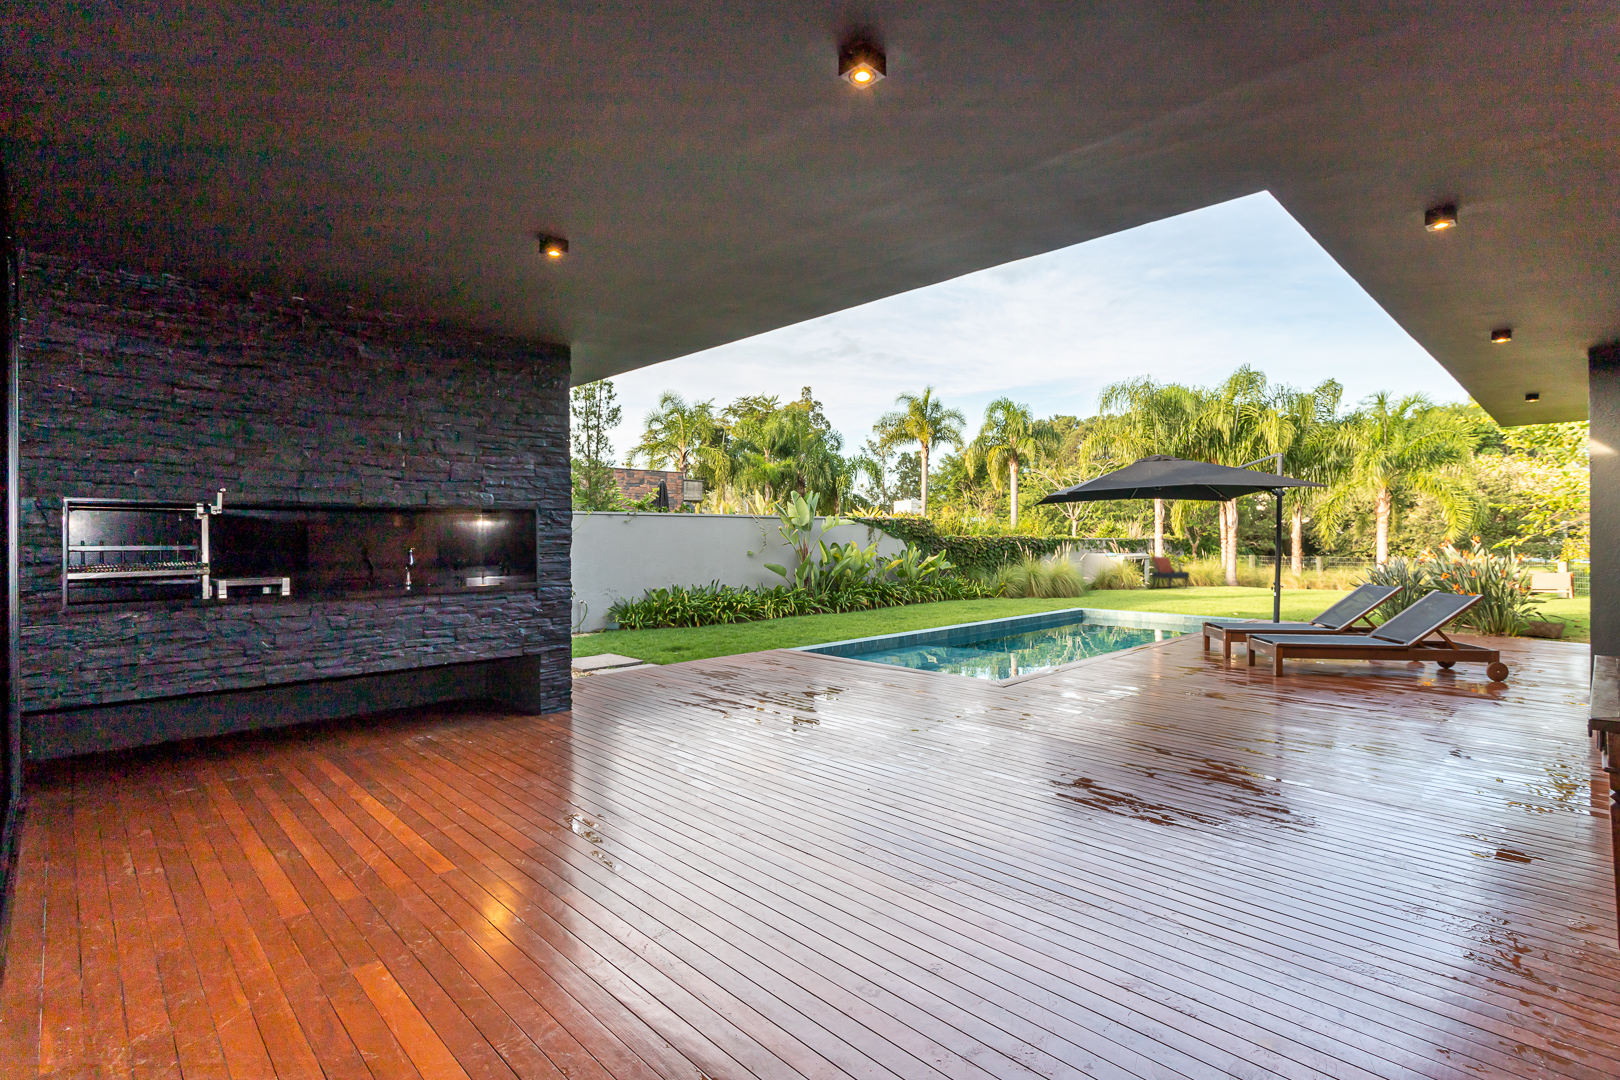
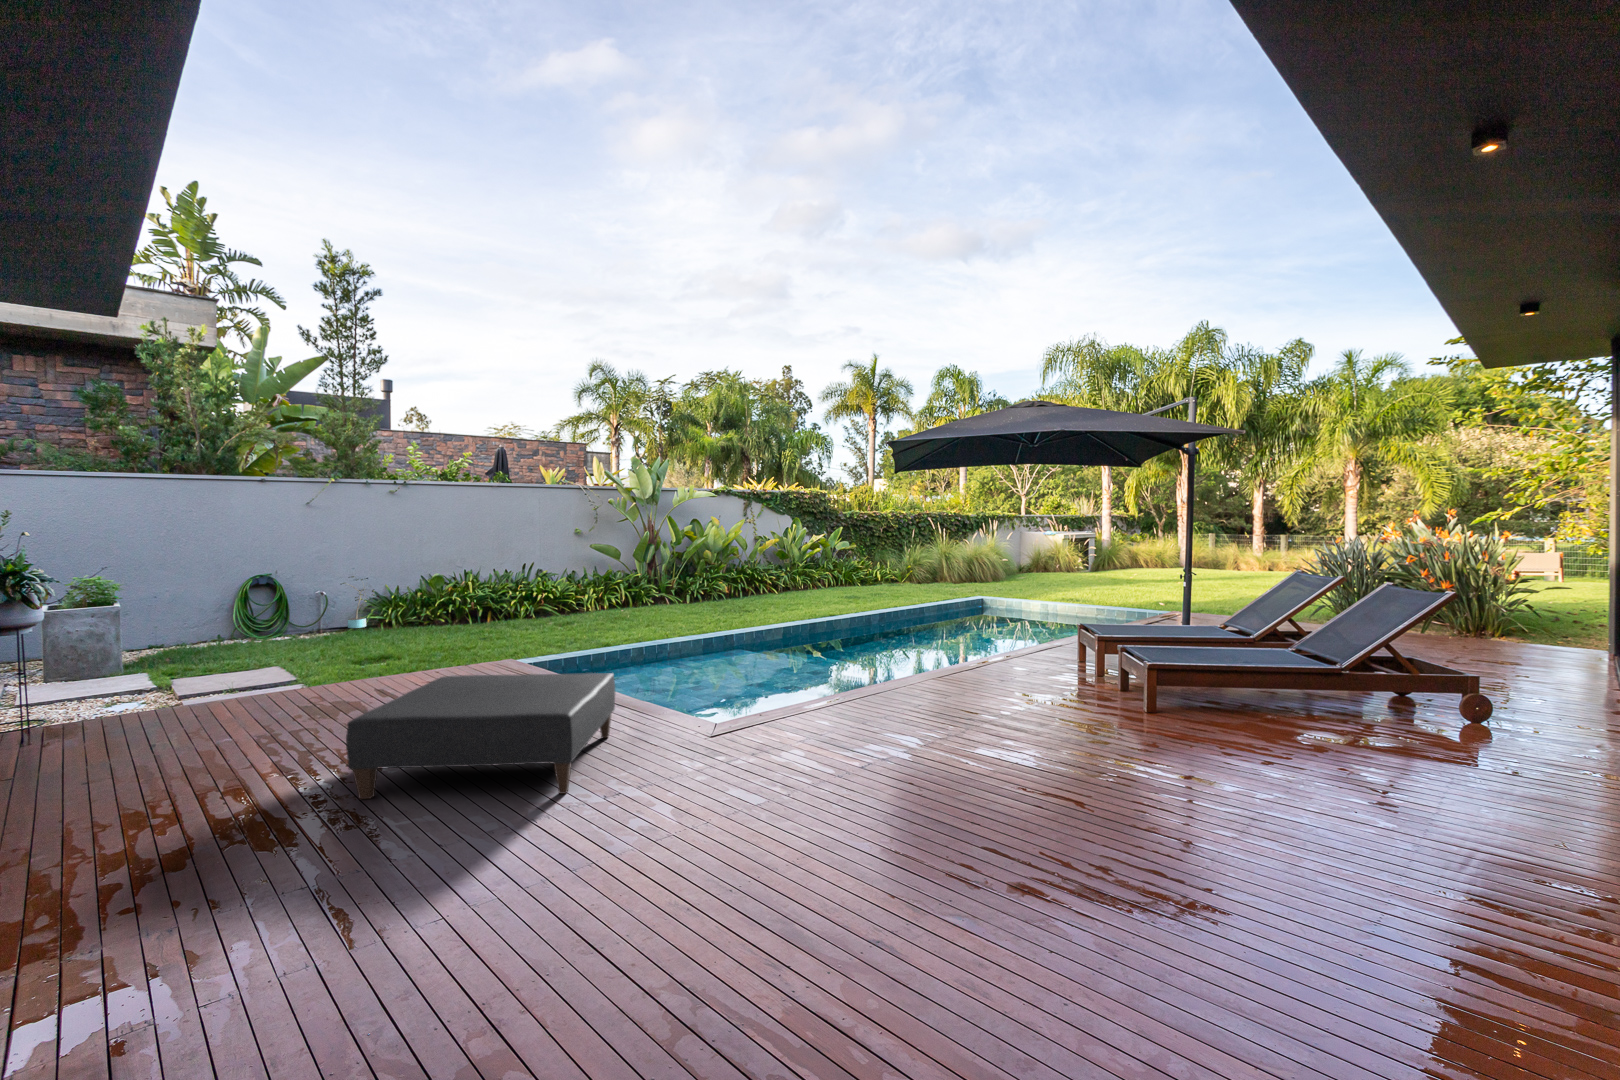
armchair: present [1150,556,1189,587] -> none [1087,534,1132,572]
woven basket: present [1524,618,1566,638] -> none [1509,609,1567,641]
ottoman: none [836,646,972,711] -> present [346,673,615,799]

